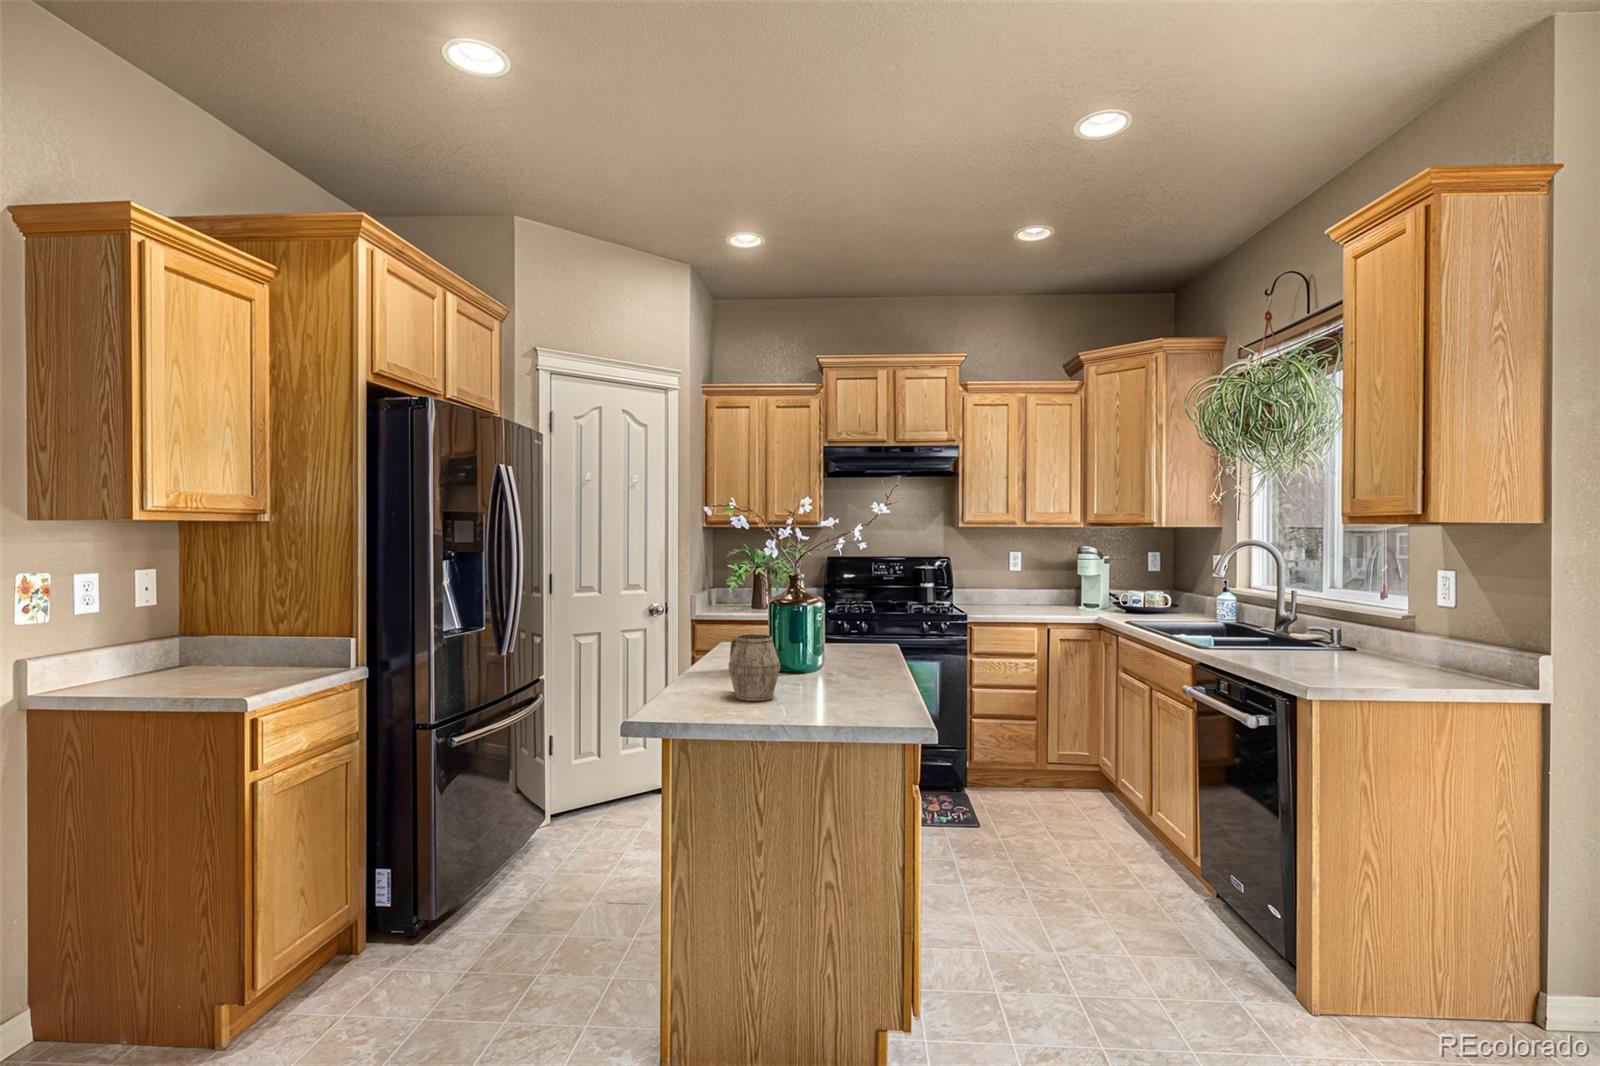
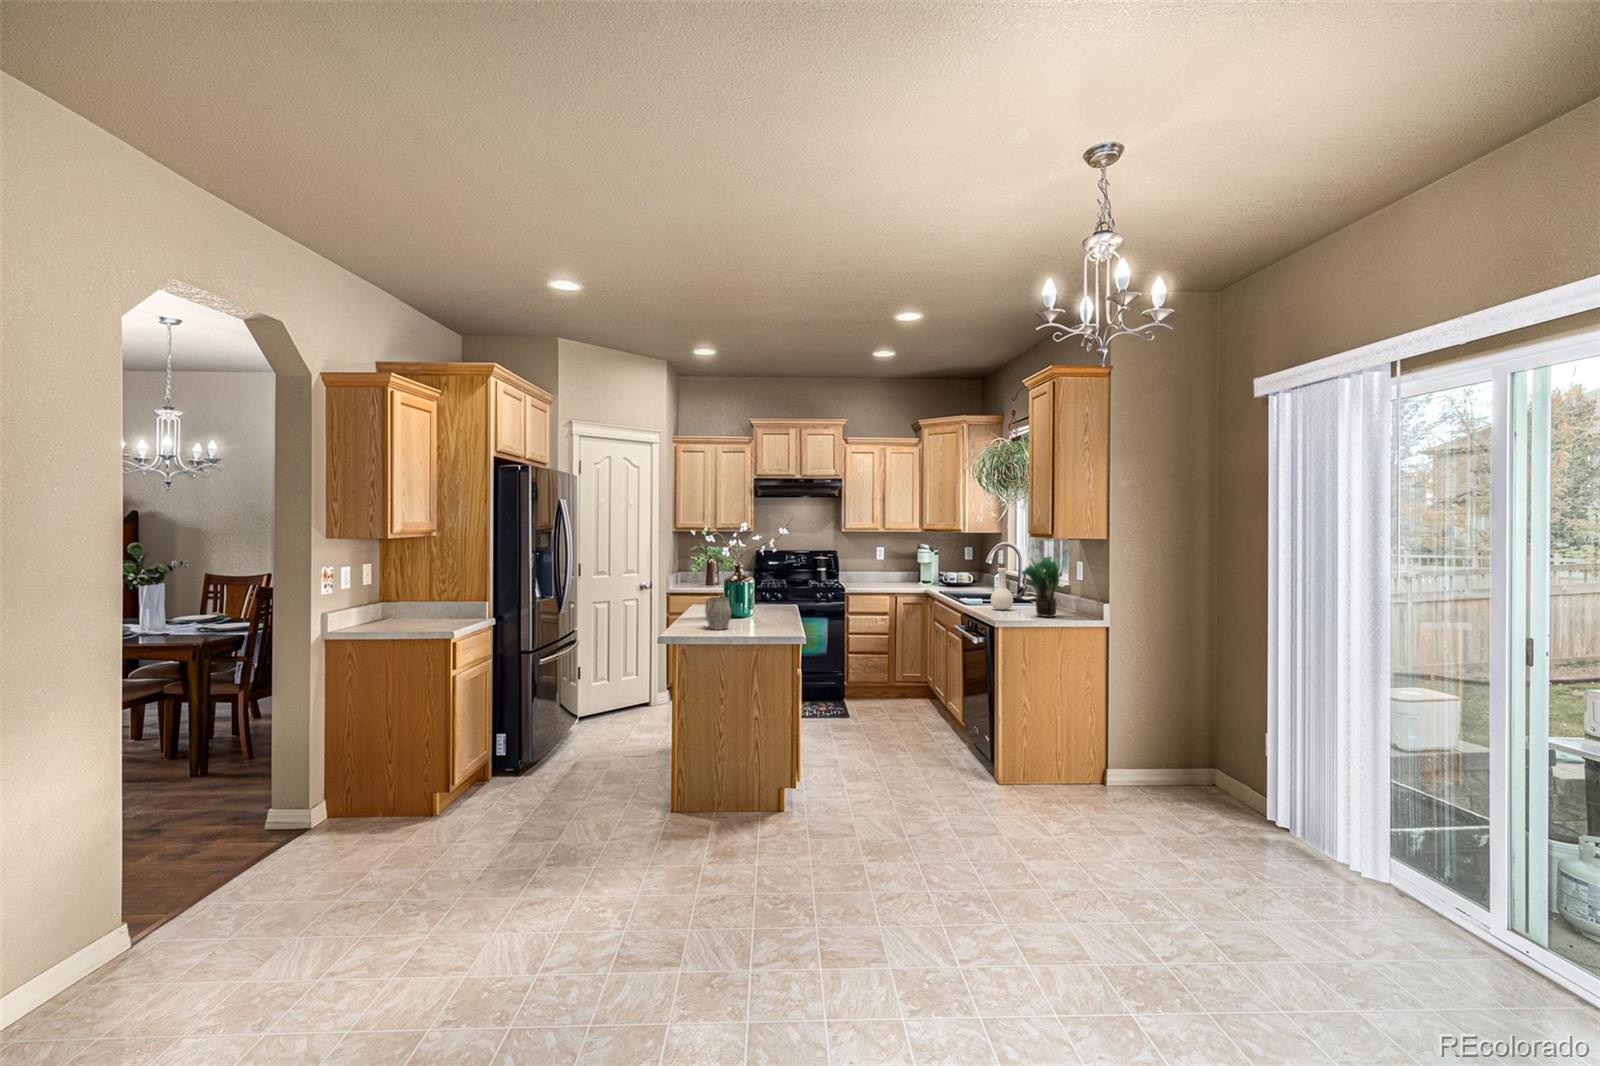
potted plant: none [1341,555,1420,678] -> present [1022,555,1060,617]
bottle: none [1256,574,1302,658] -> present [991,564,1013,610]

